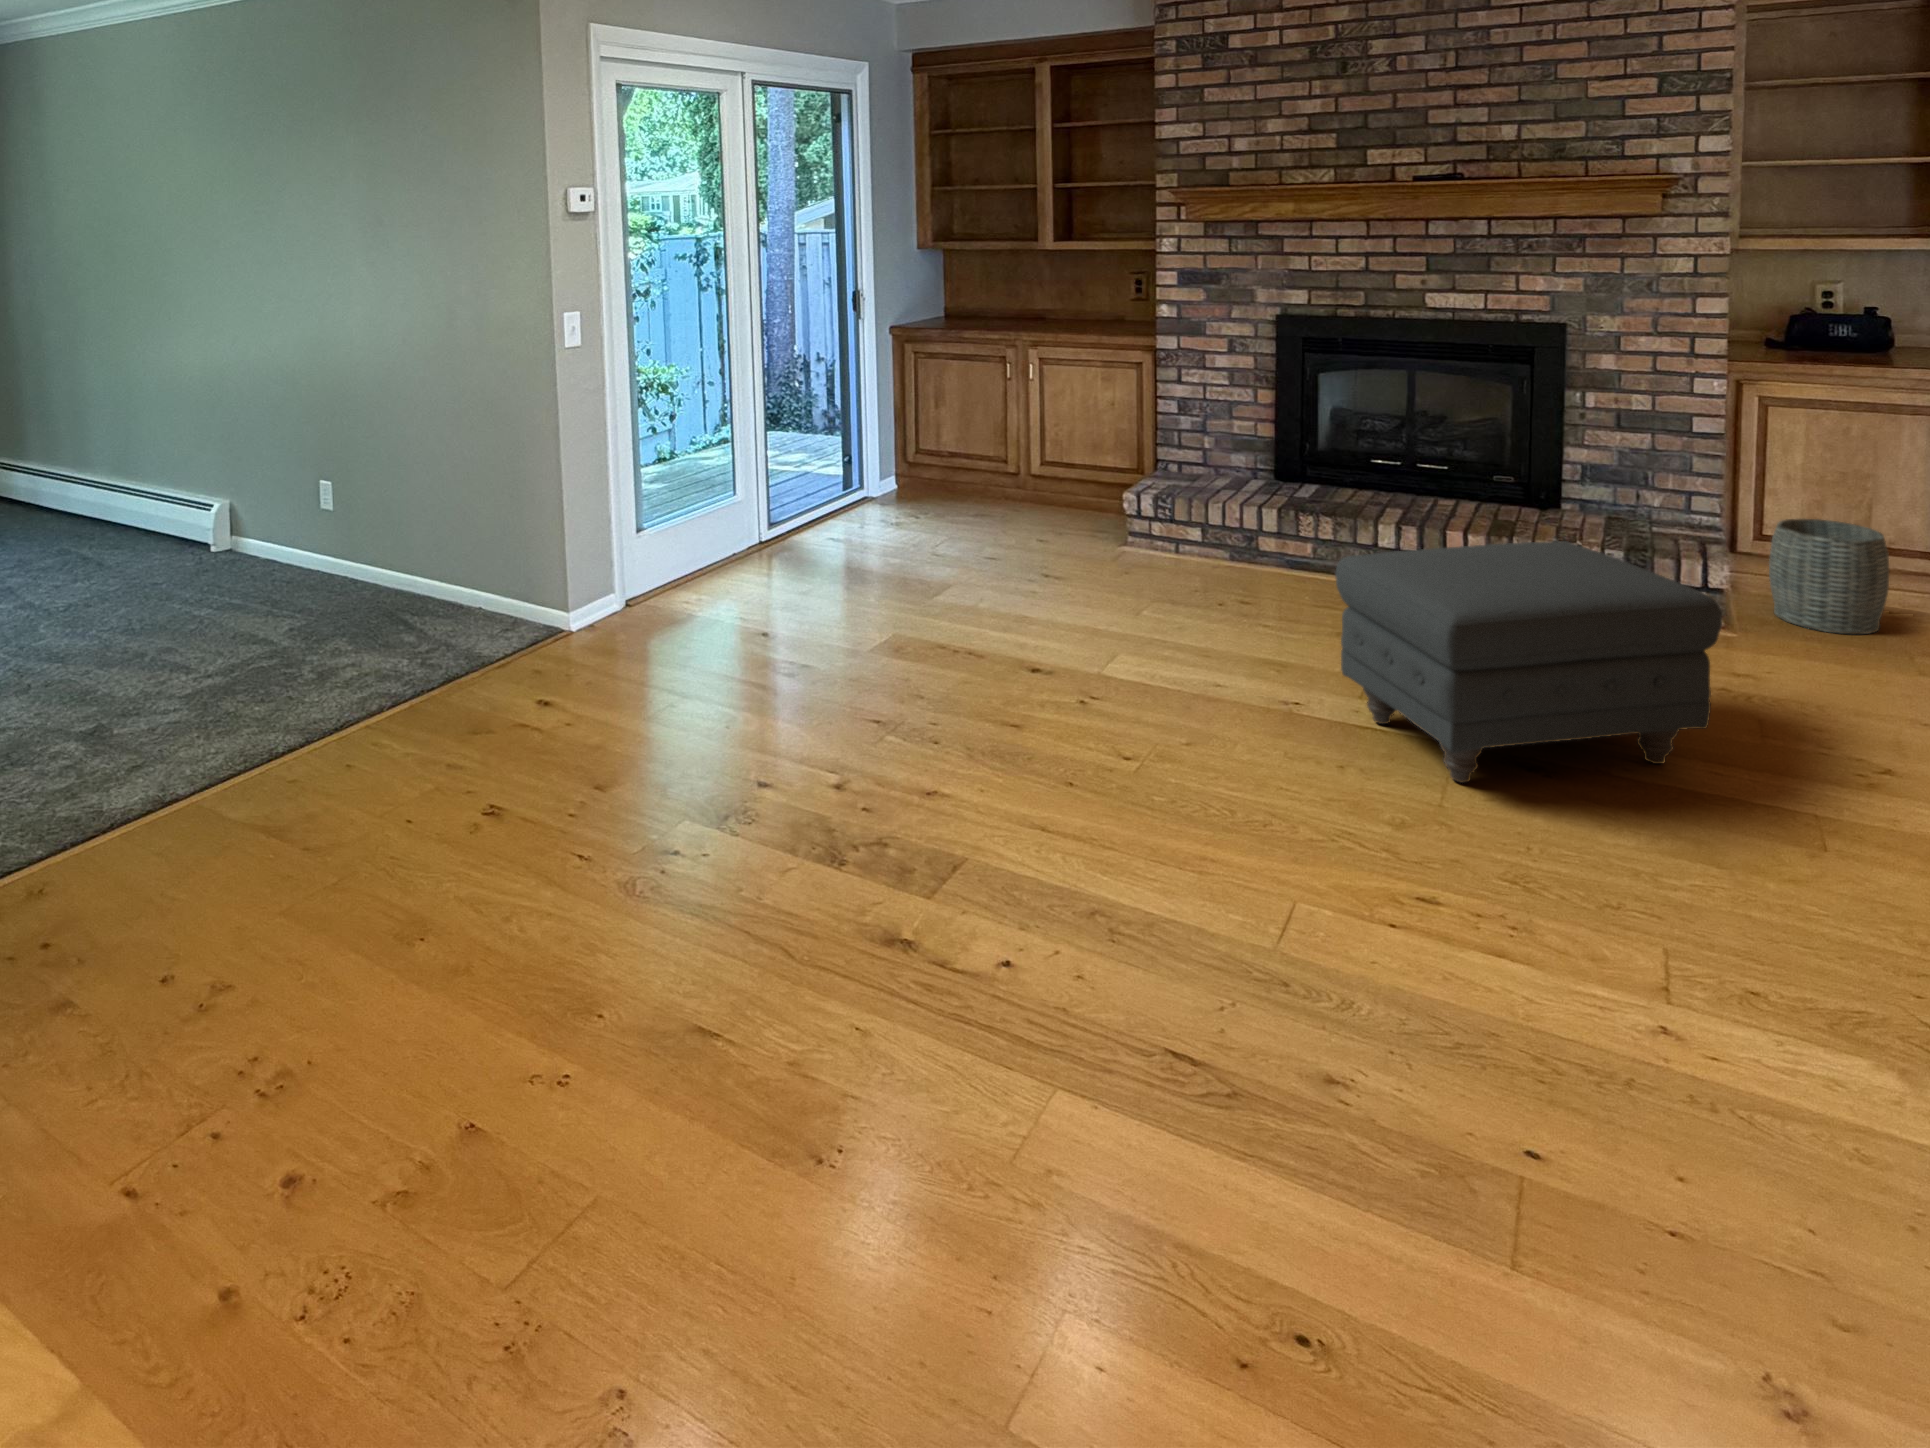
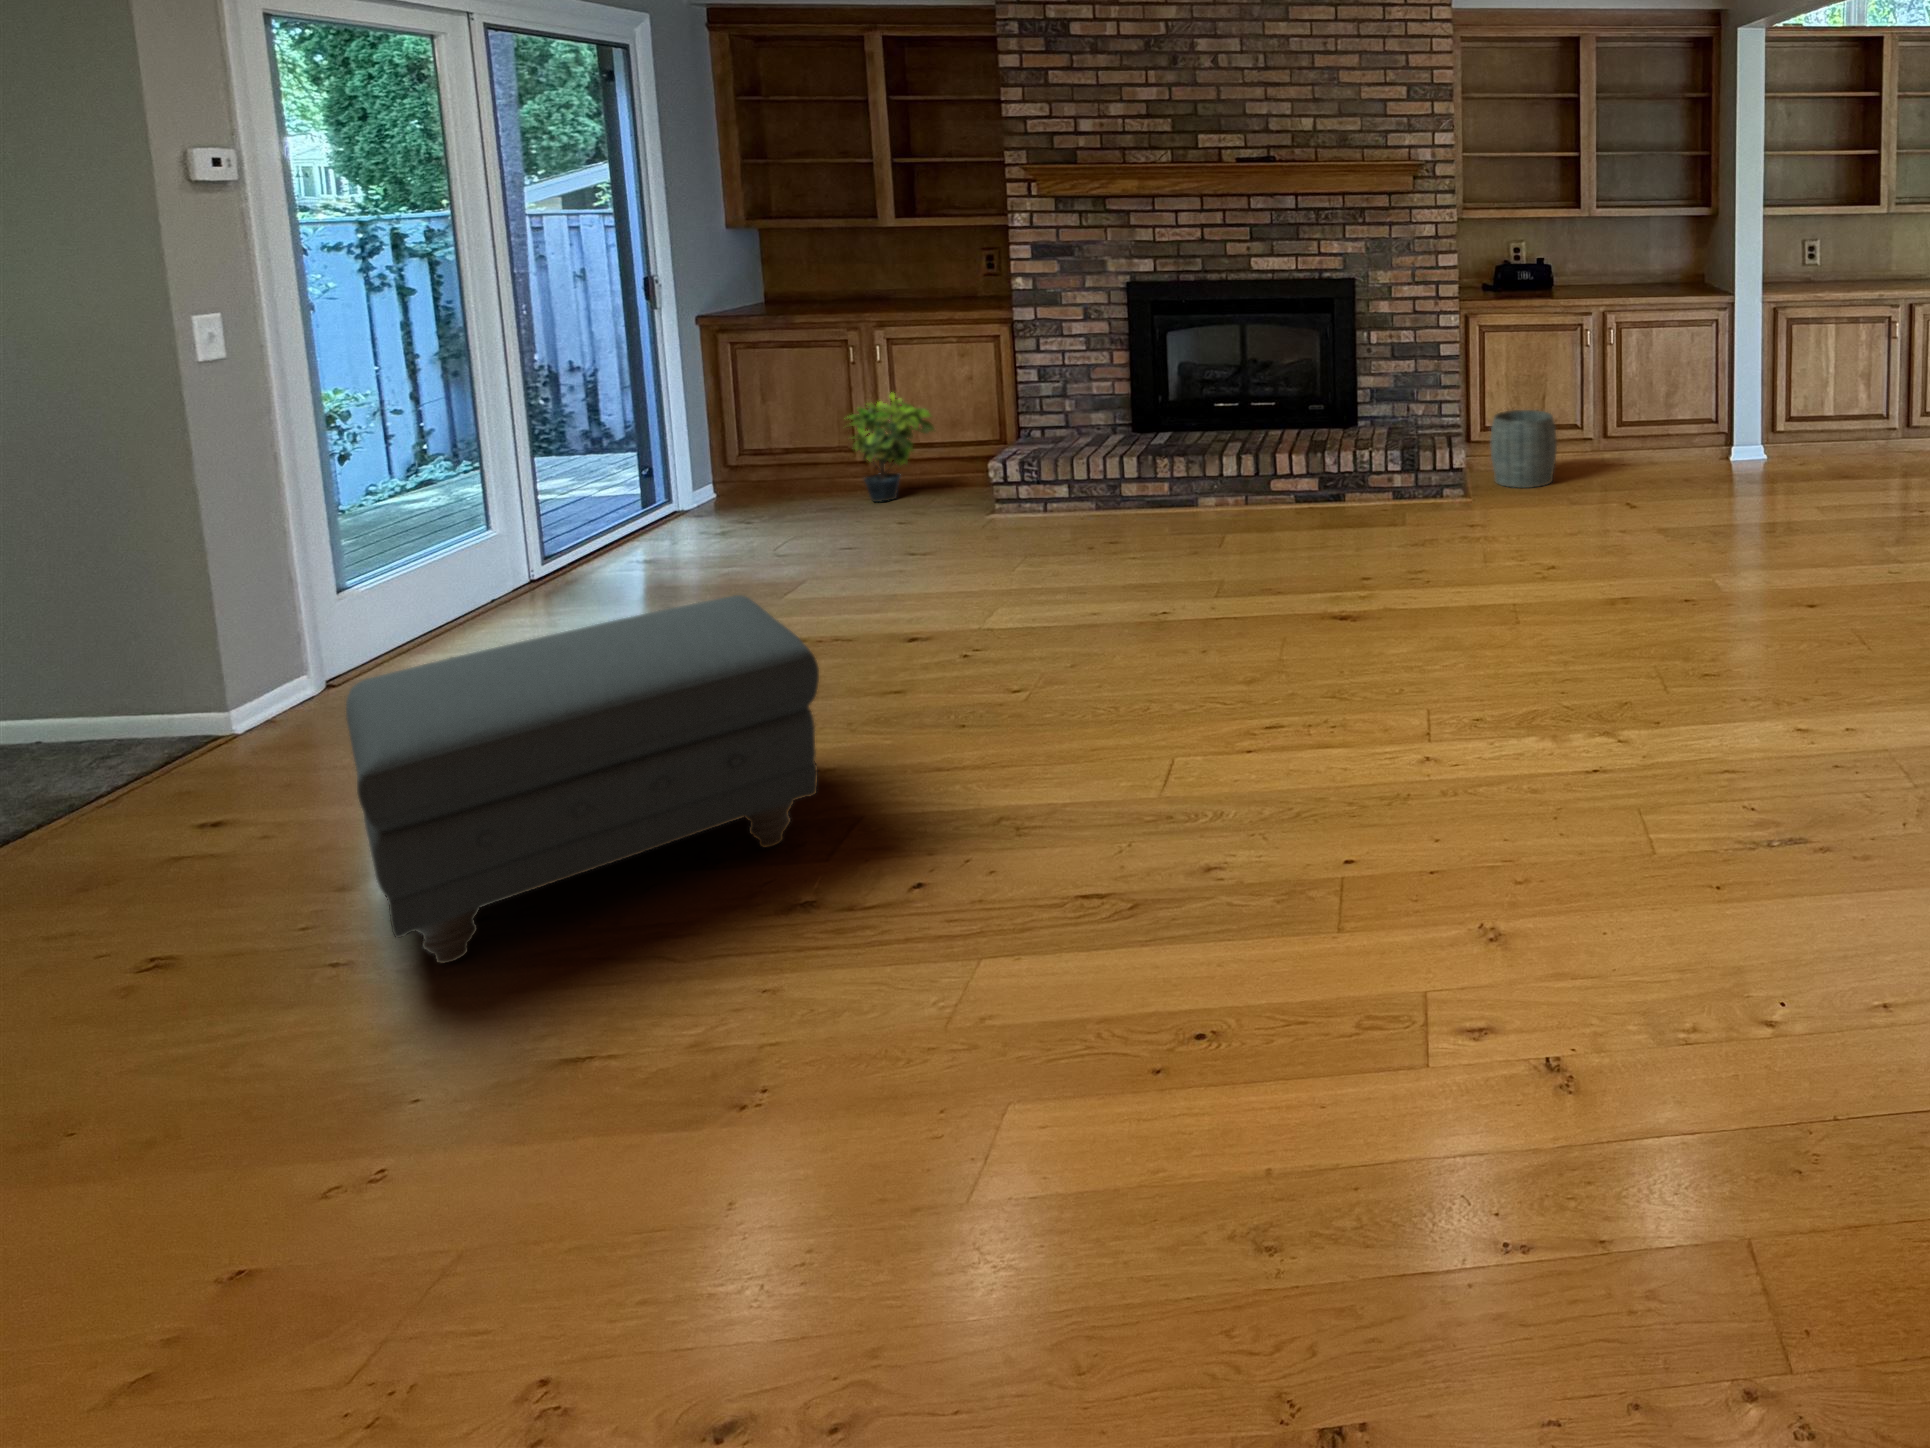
potted plant: none [999,410,1079,515] -> present [848,393,935,502]
ottoman: present [1336,541,1722,783] -> present [346,595,819,963]

